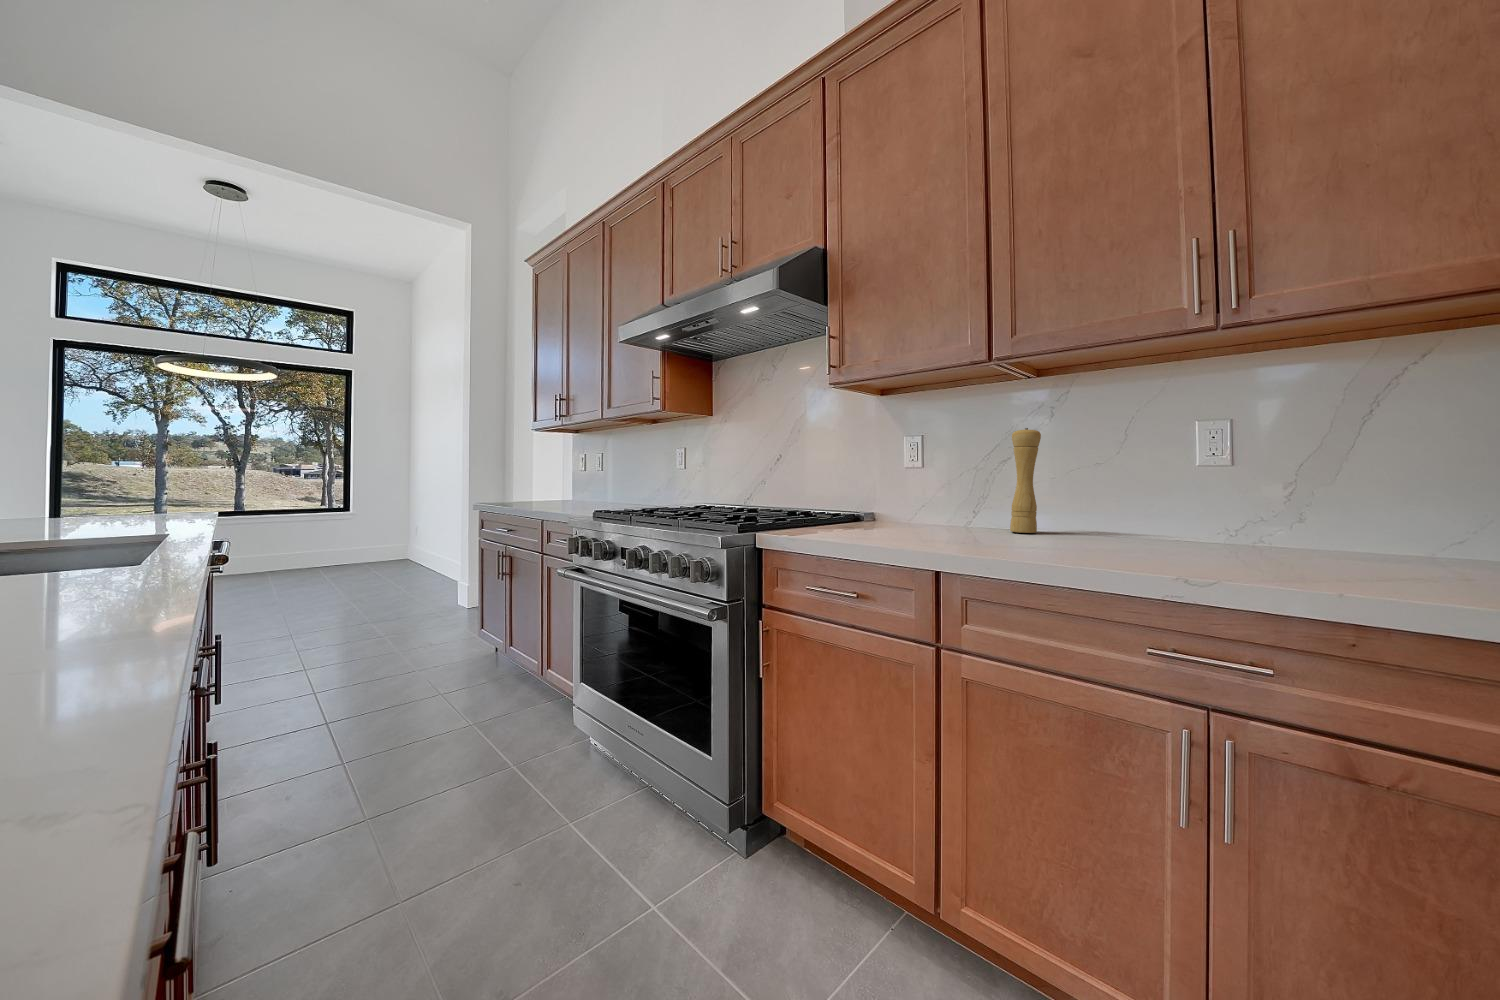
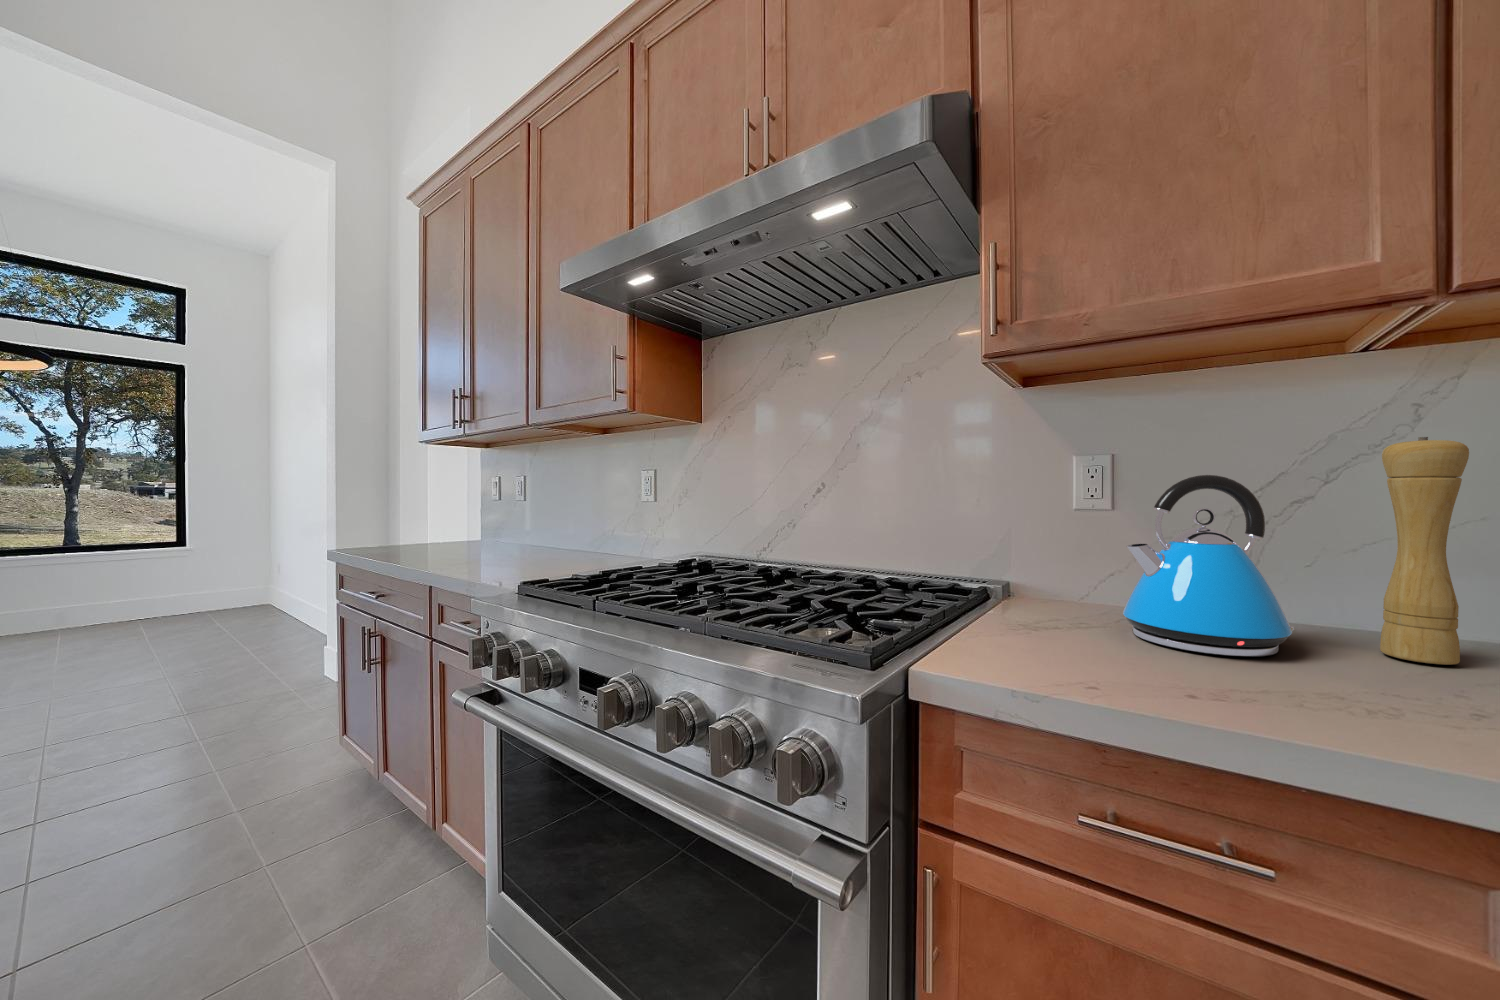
kettle: none [902,447,977,531] -> present [1123,475,1294,657]

